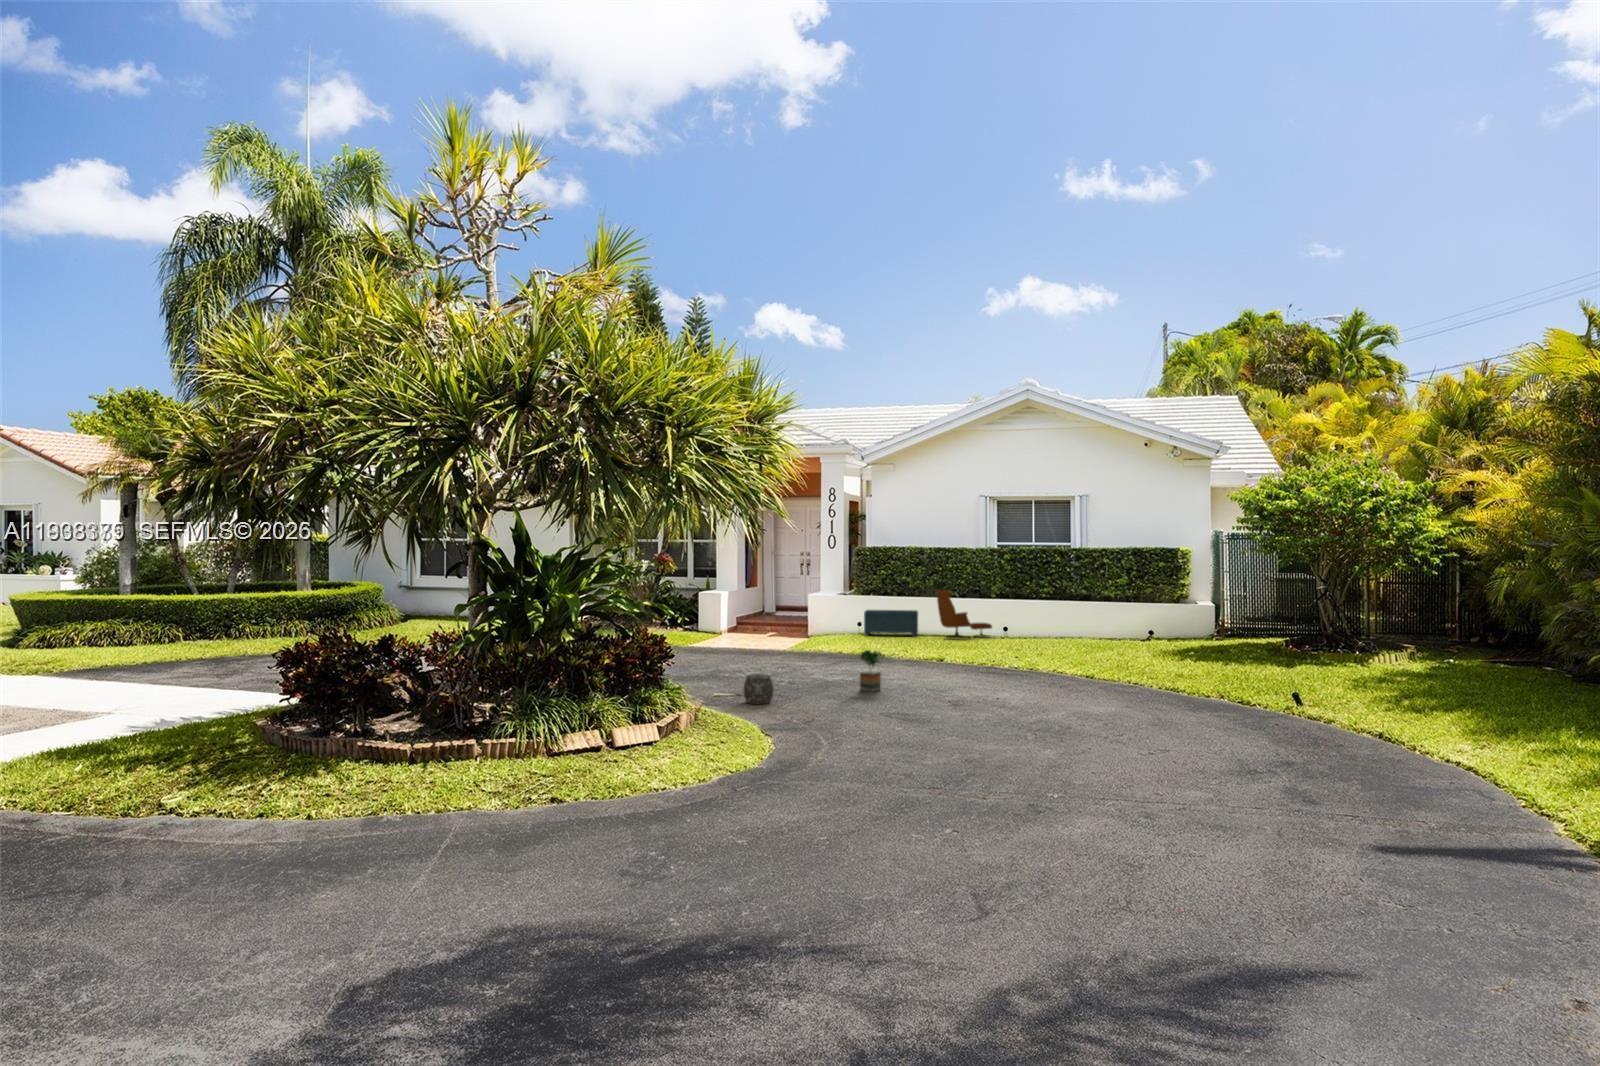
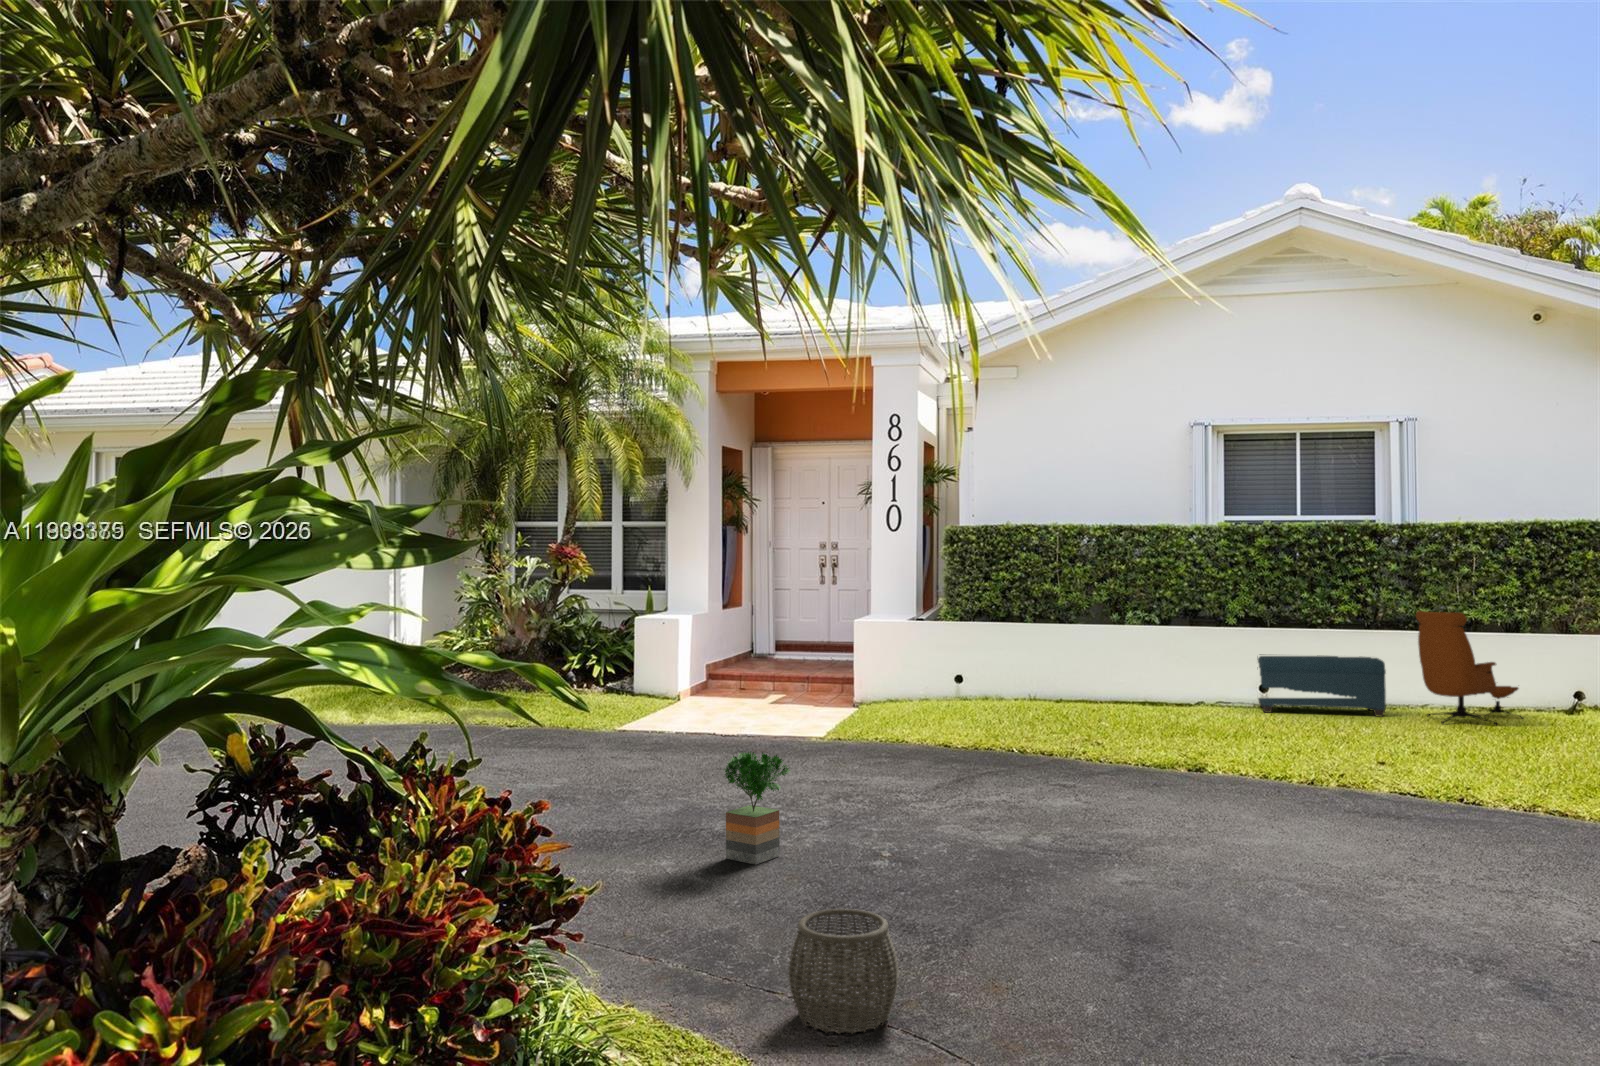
lounge chair: present [936,589,992,638] -> present [1416,611,1523,725]
bench: present [864,610,918,637] -> present [1257,654,1386,717]
potted tree: present [860,650,884,692] -> present [724,752,790,865]

